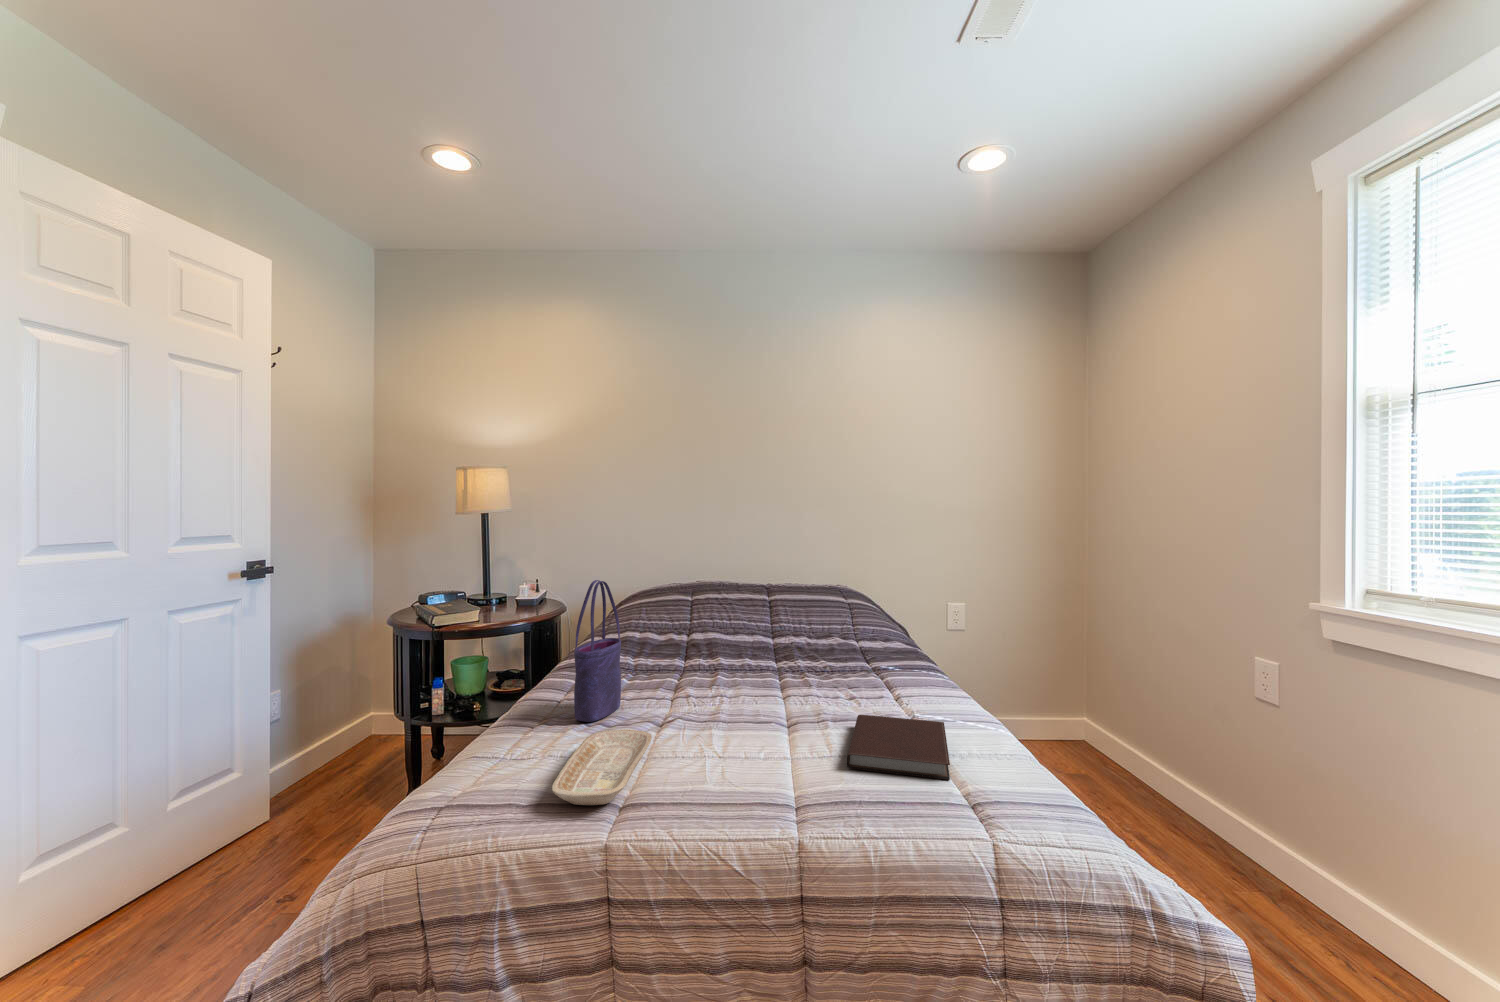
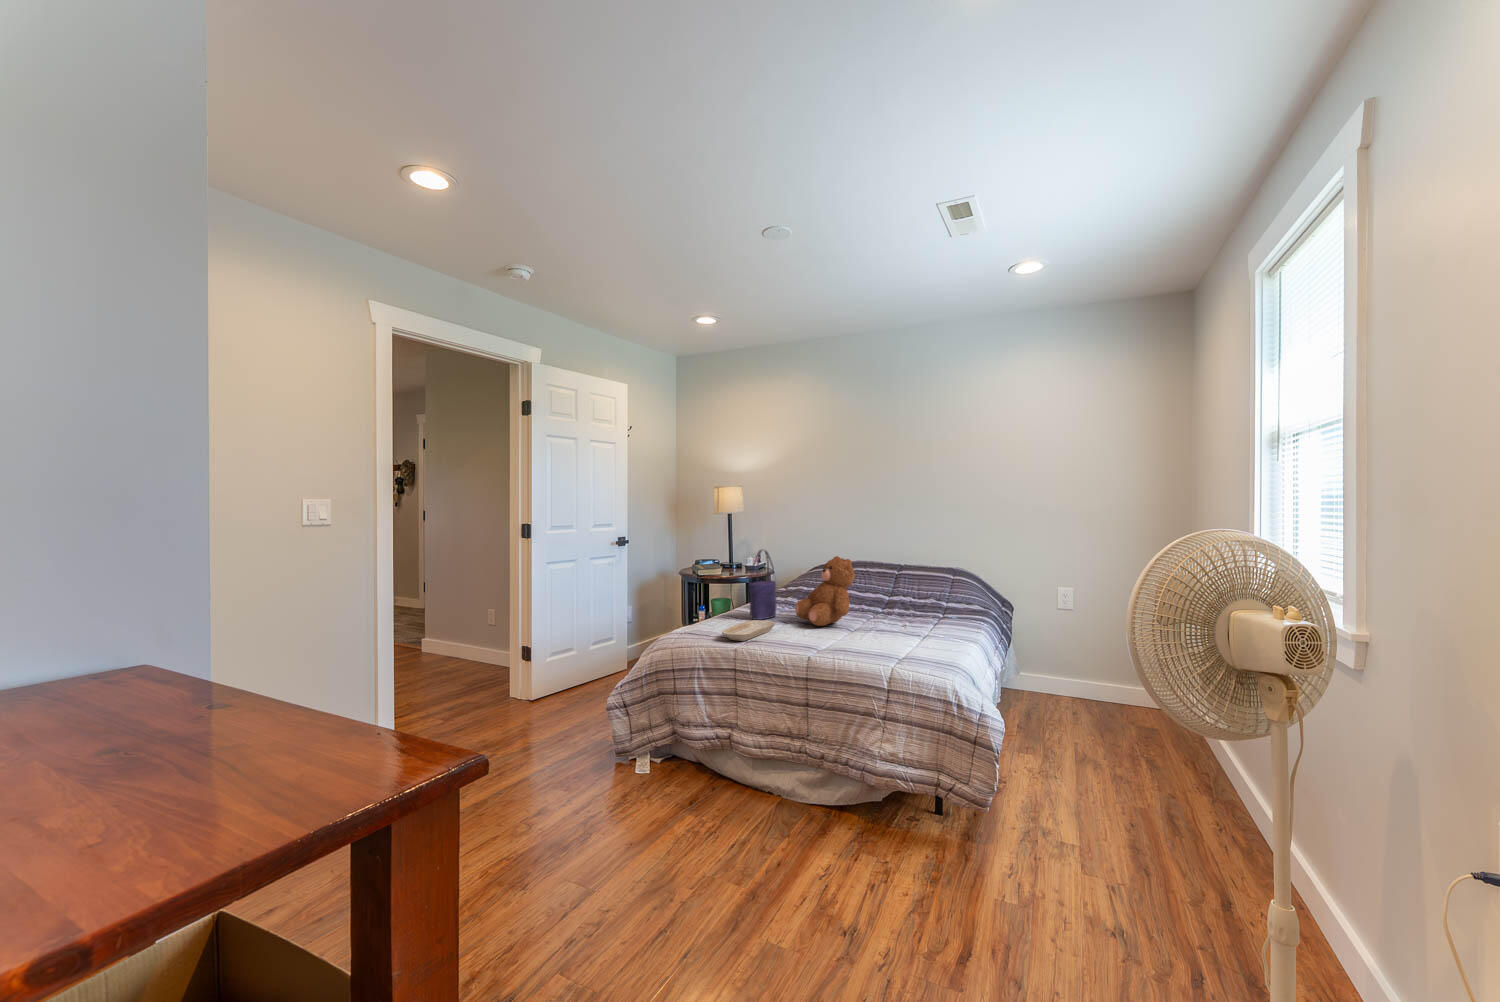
teddy bear: none [669,587,779,726] -> present [795,556,855,626]
notebook: present [847,715,950,780] -> none [859,627,932,652]

